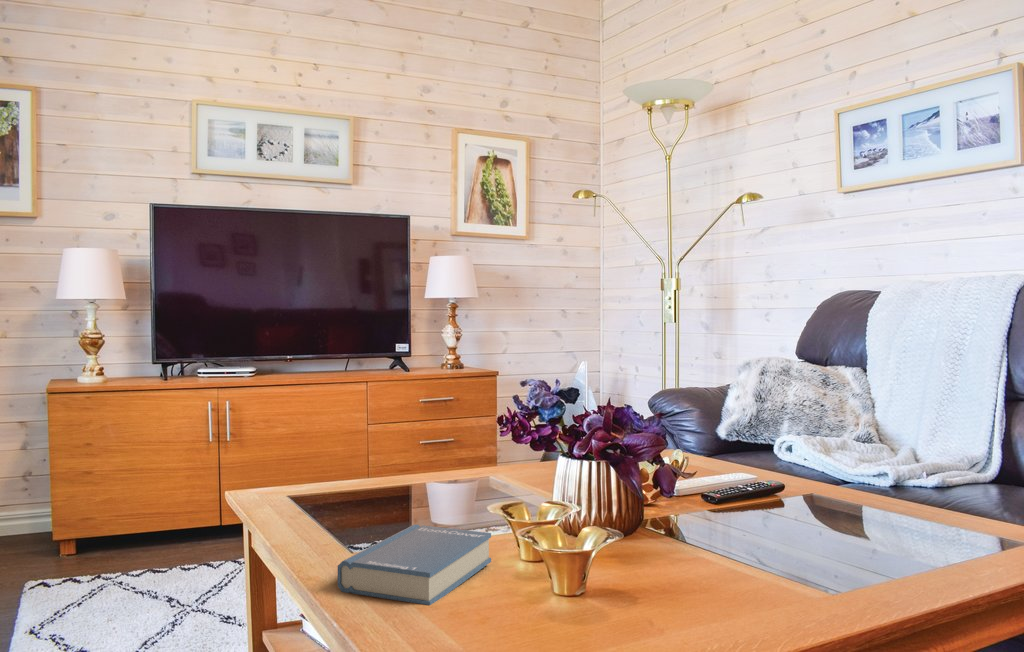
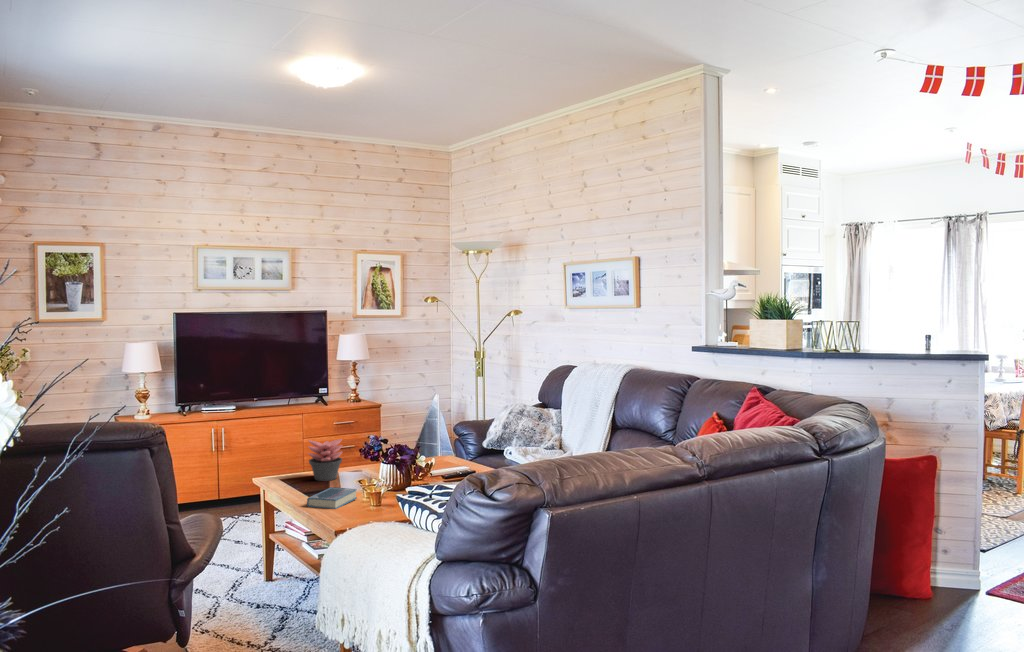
succulent plant: none [358,402,442,502] -> present [309,439,342,481]

